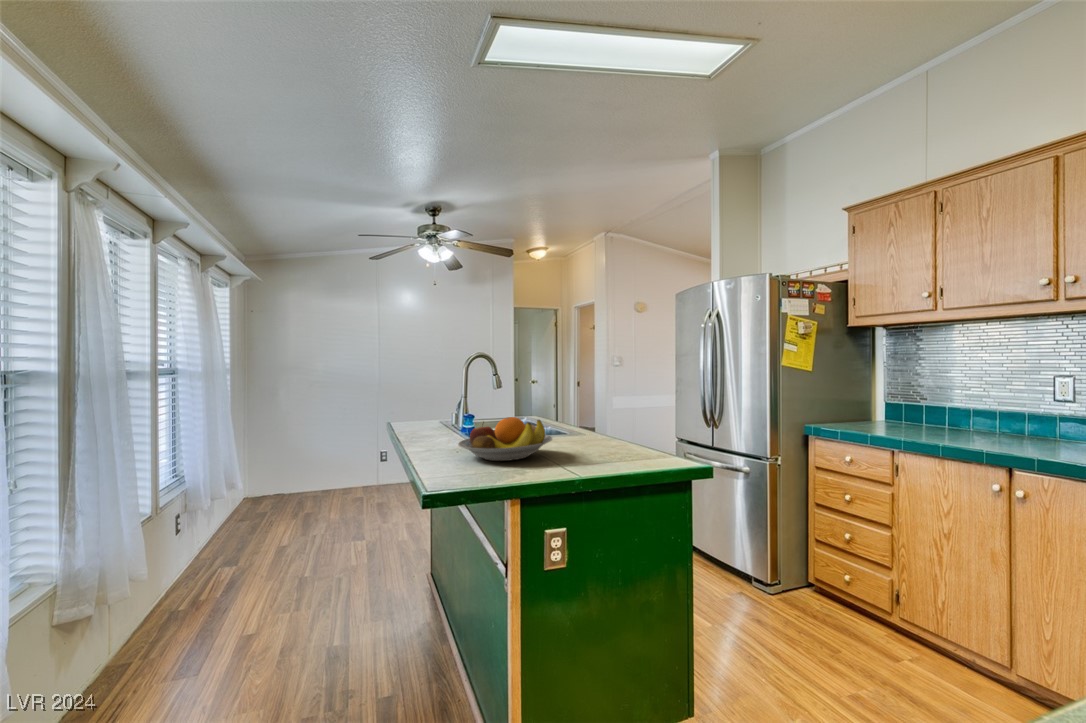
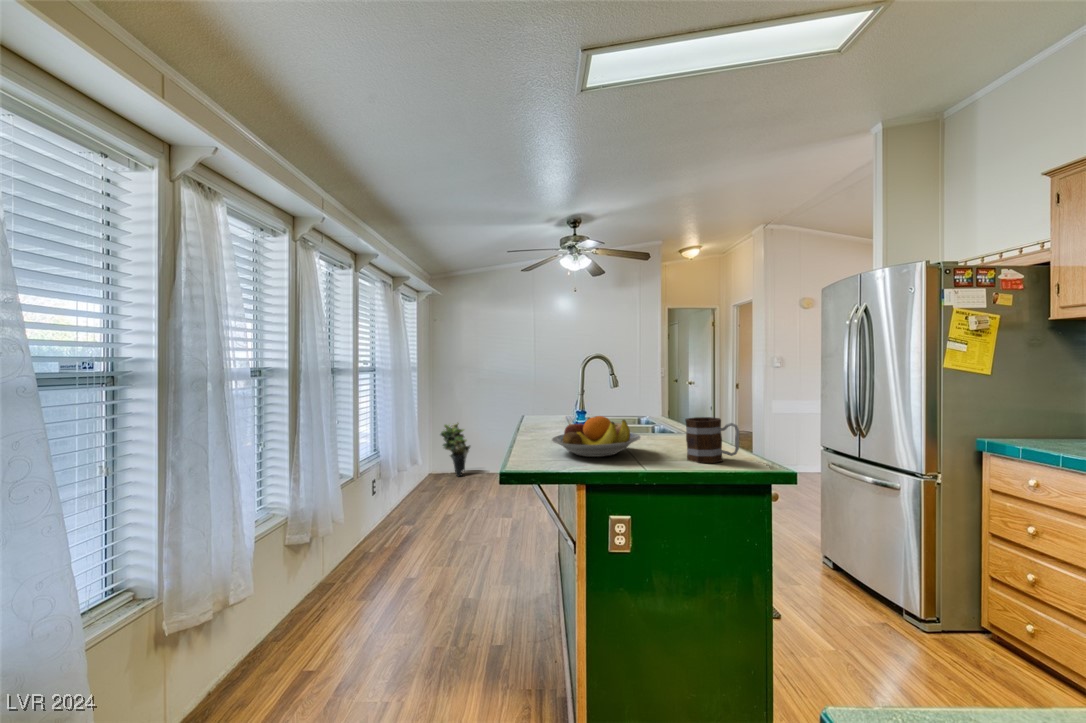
mug: none [595,414,648,460] -> present [685,417,739,463]
potted plant: none [254,436,297,502] -> present [440,423,470,476]

